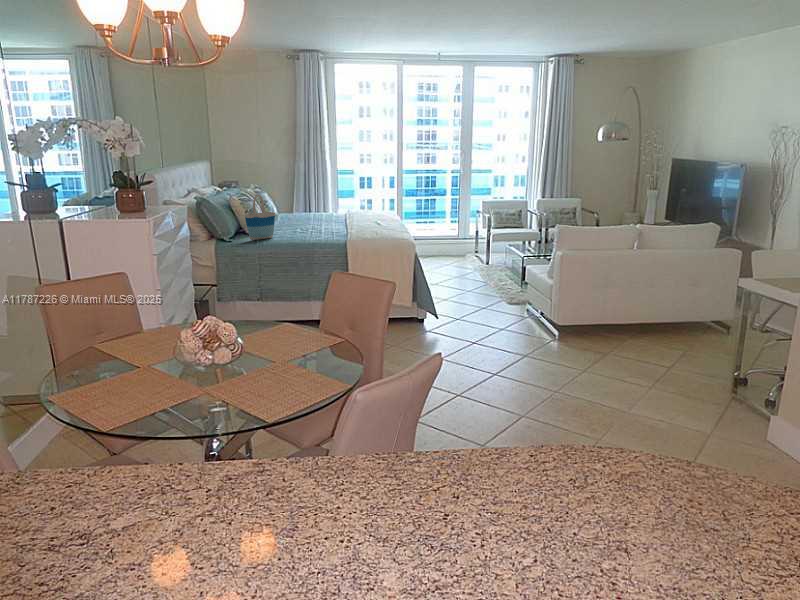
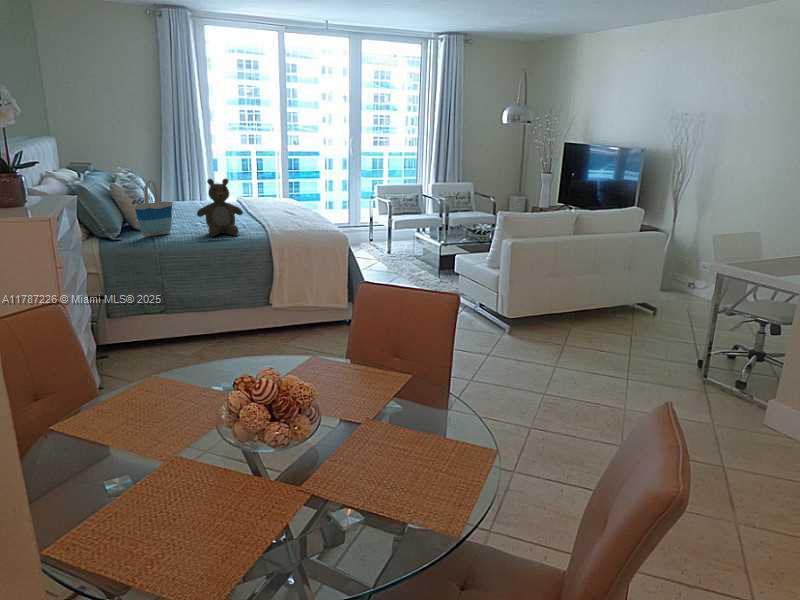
teddy bear: none [292,194,329,241] -> present [197,179,243,236]

